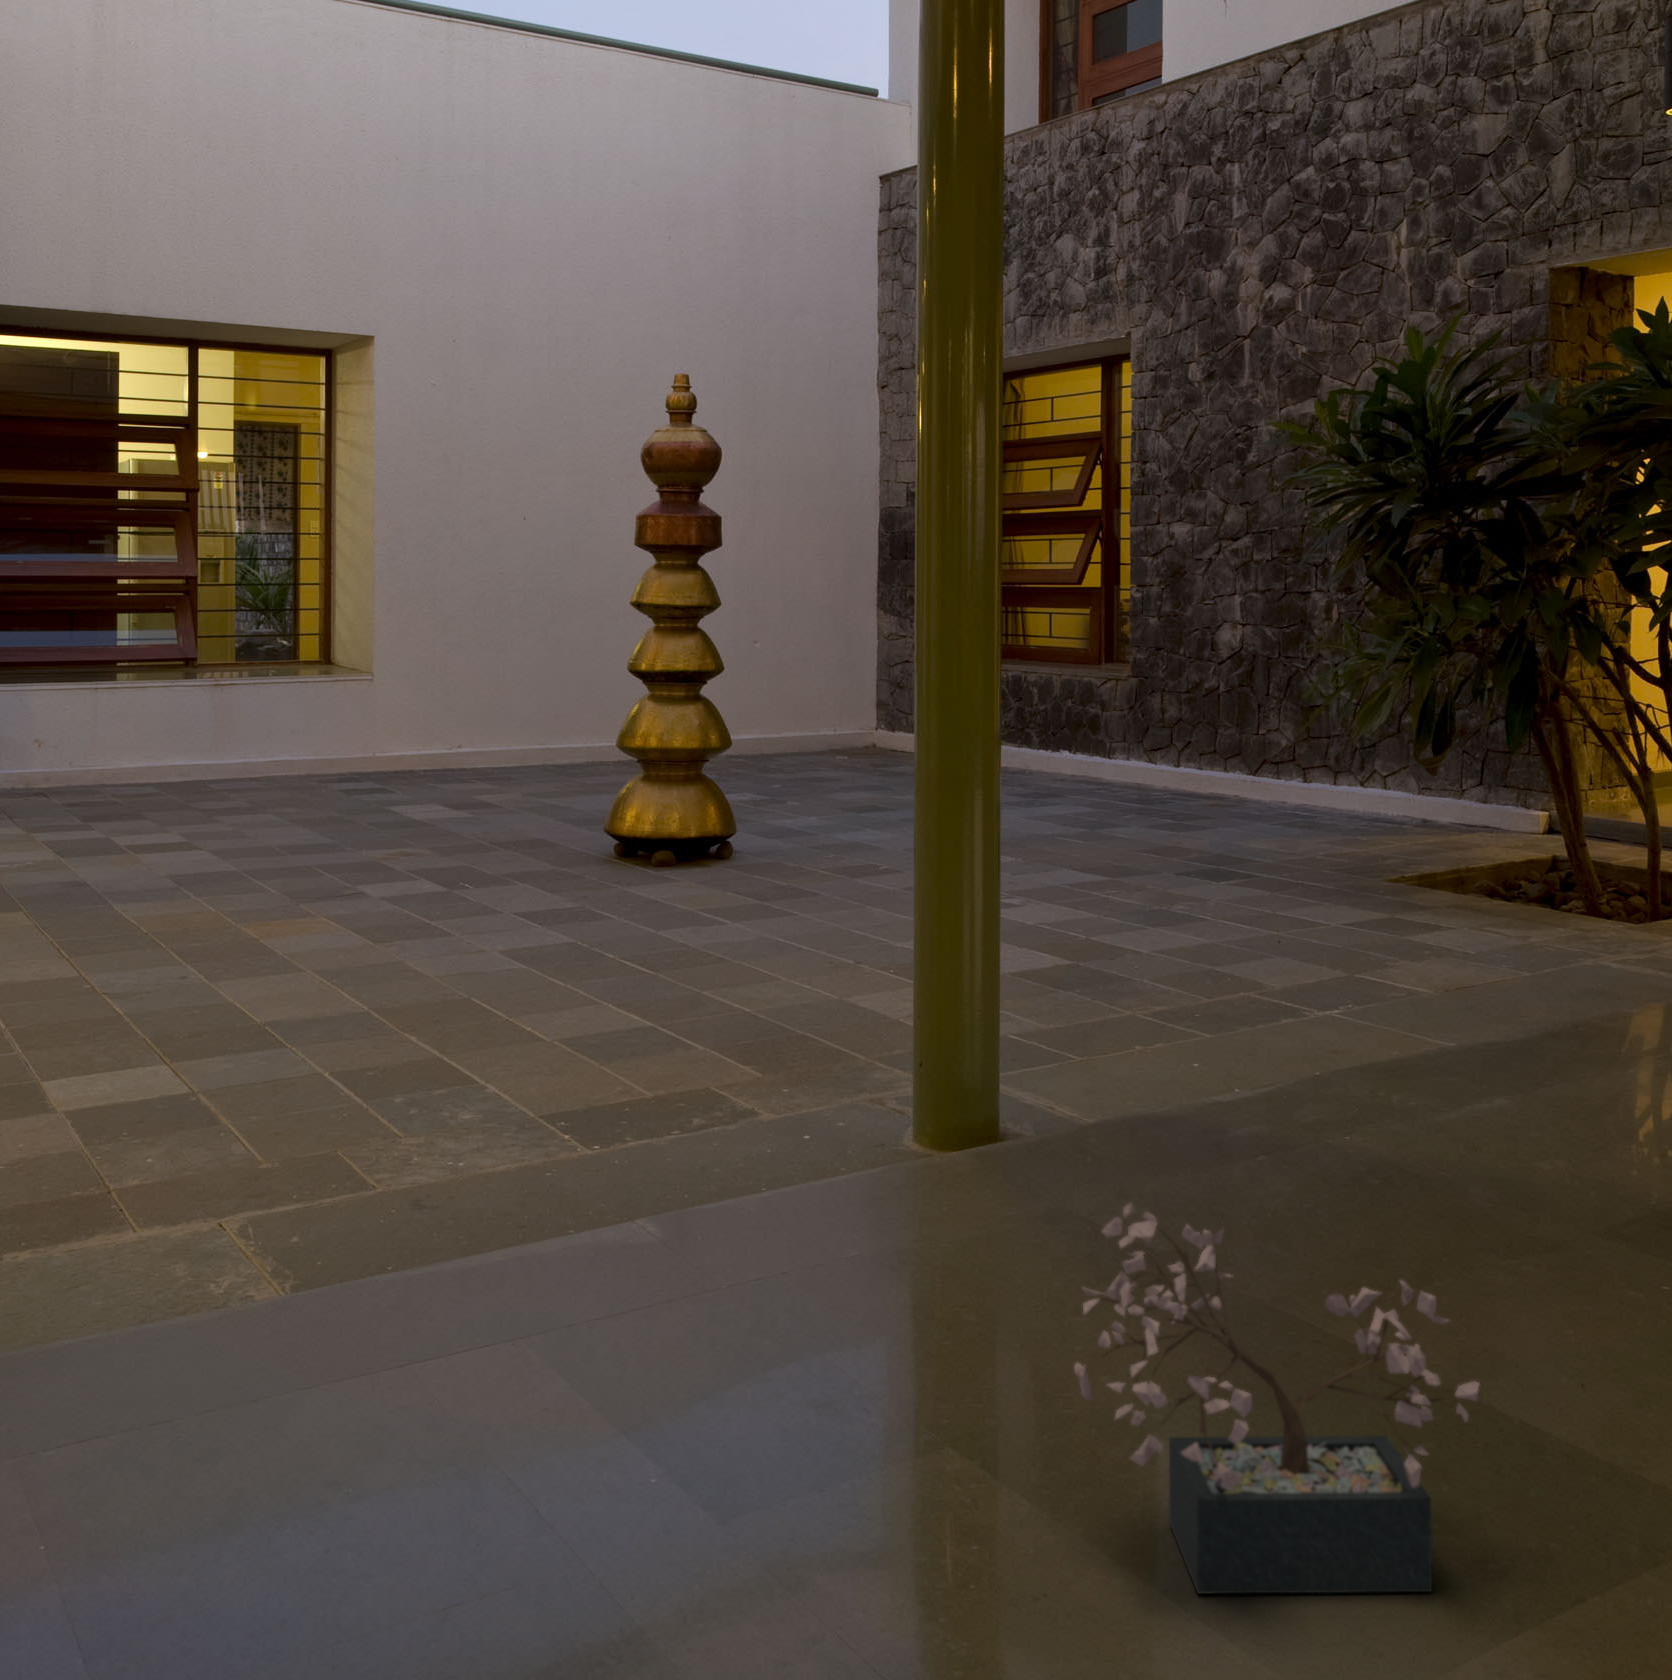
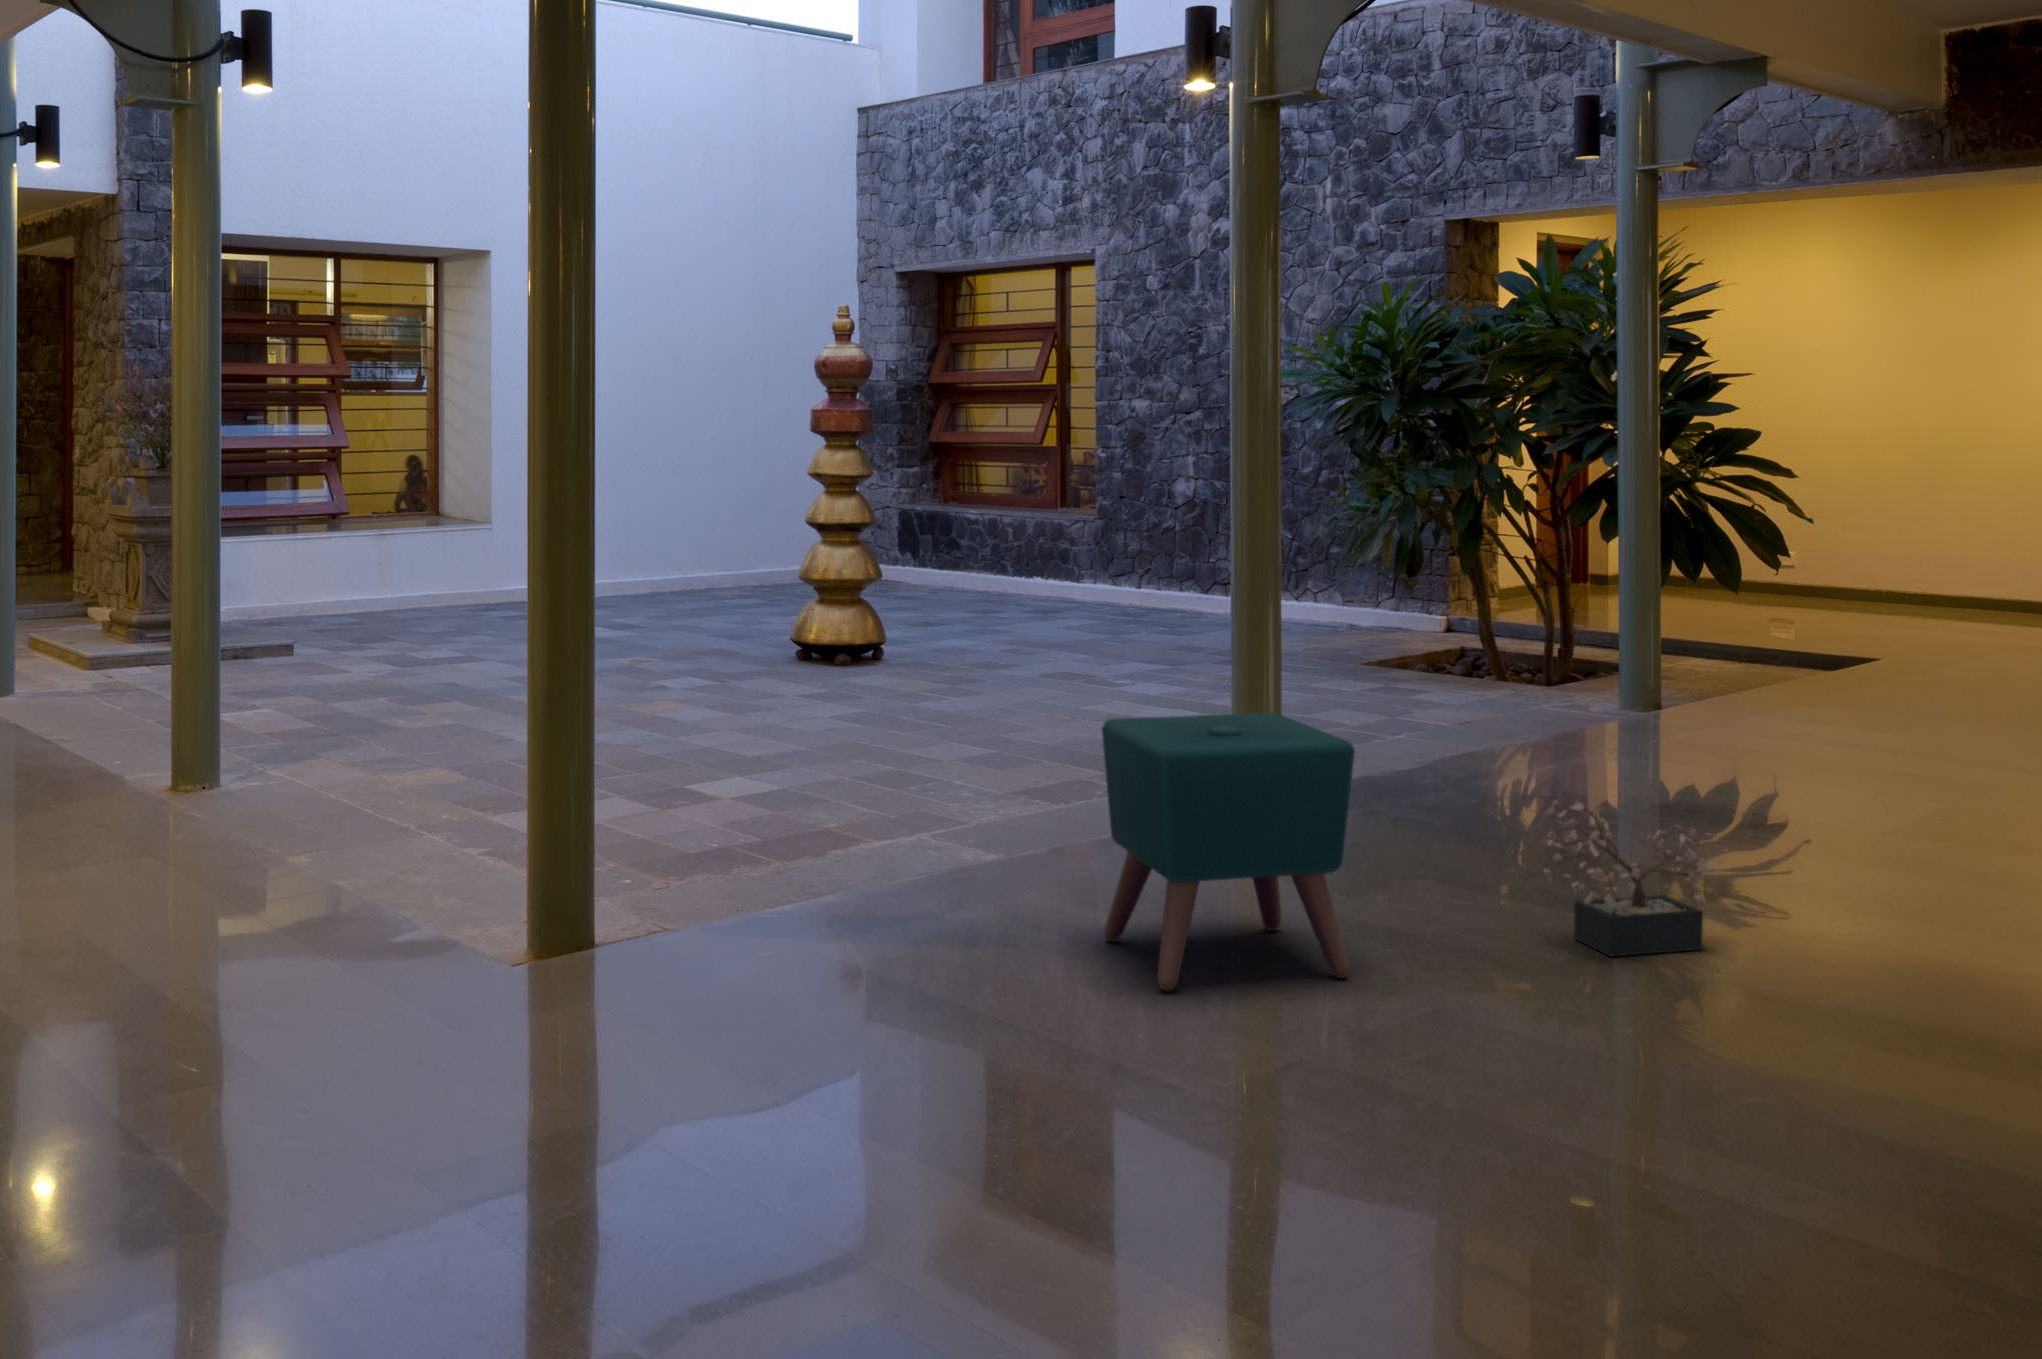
ottoman: none [109,980,610,1604] -> present [1102,713,1355,991]

